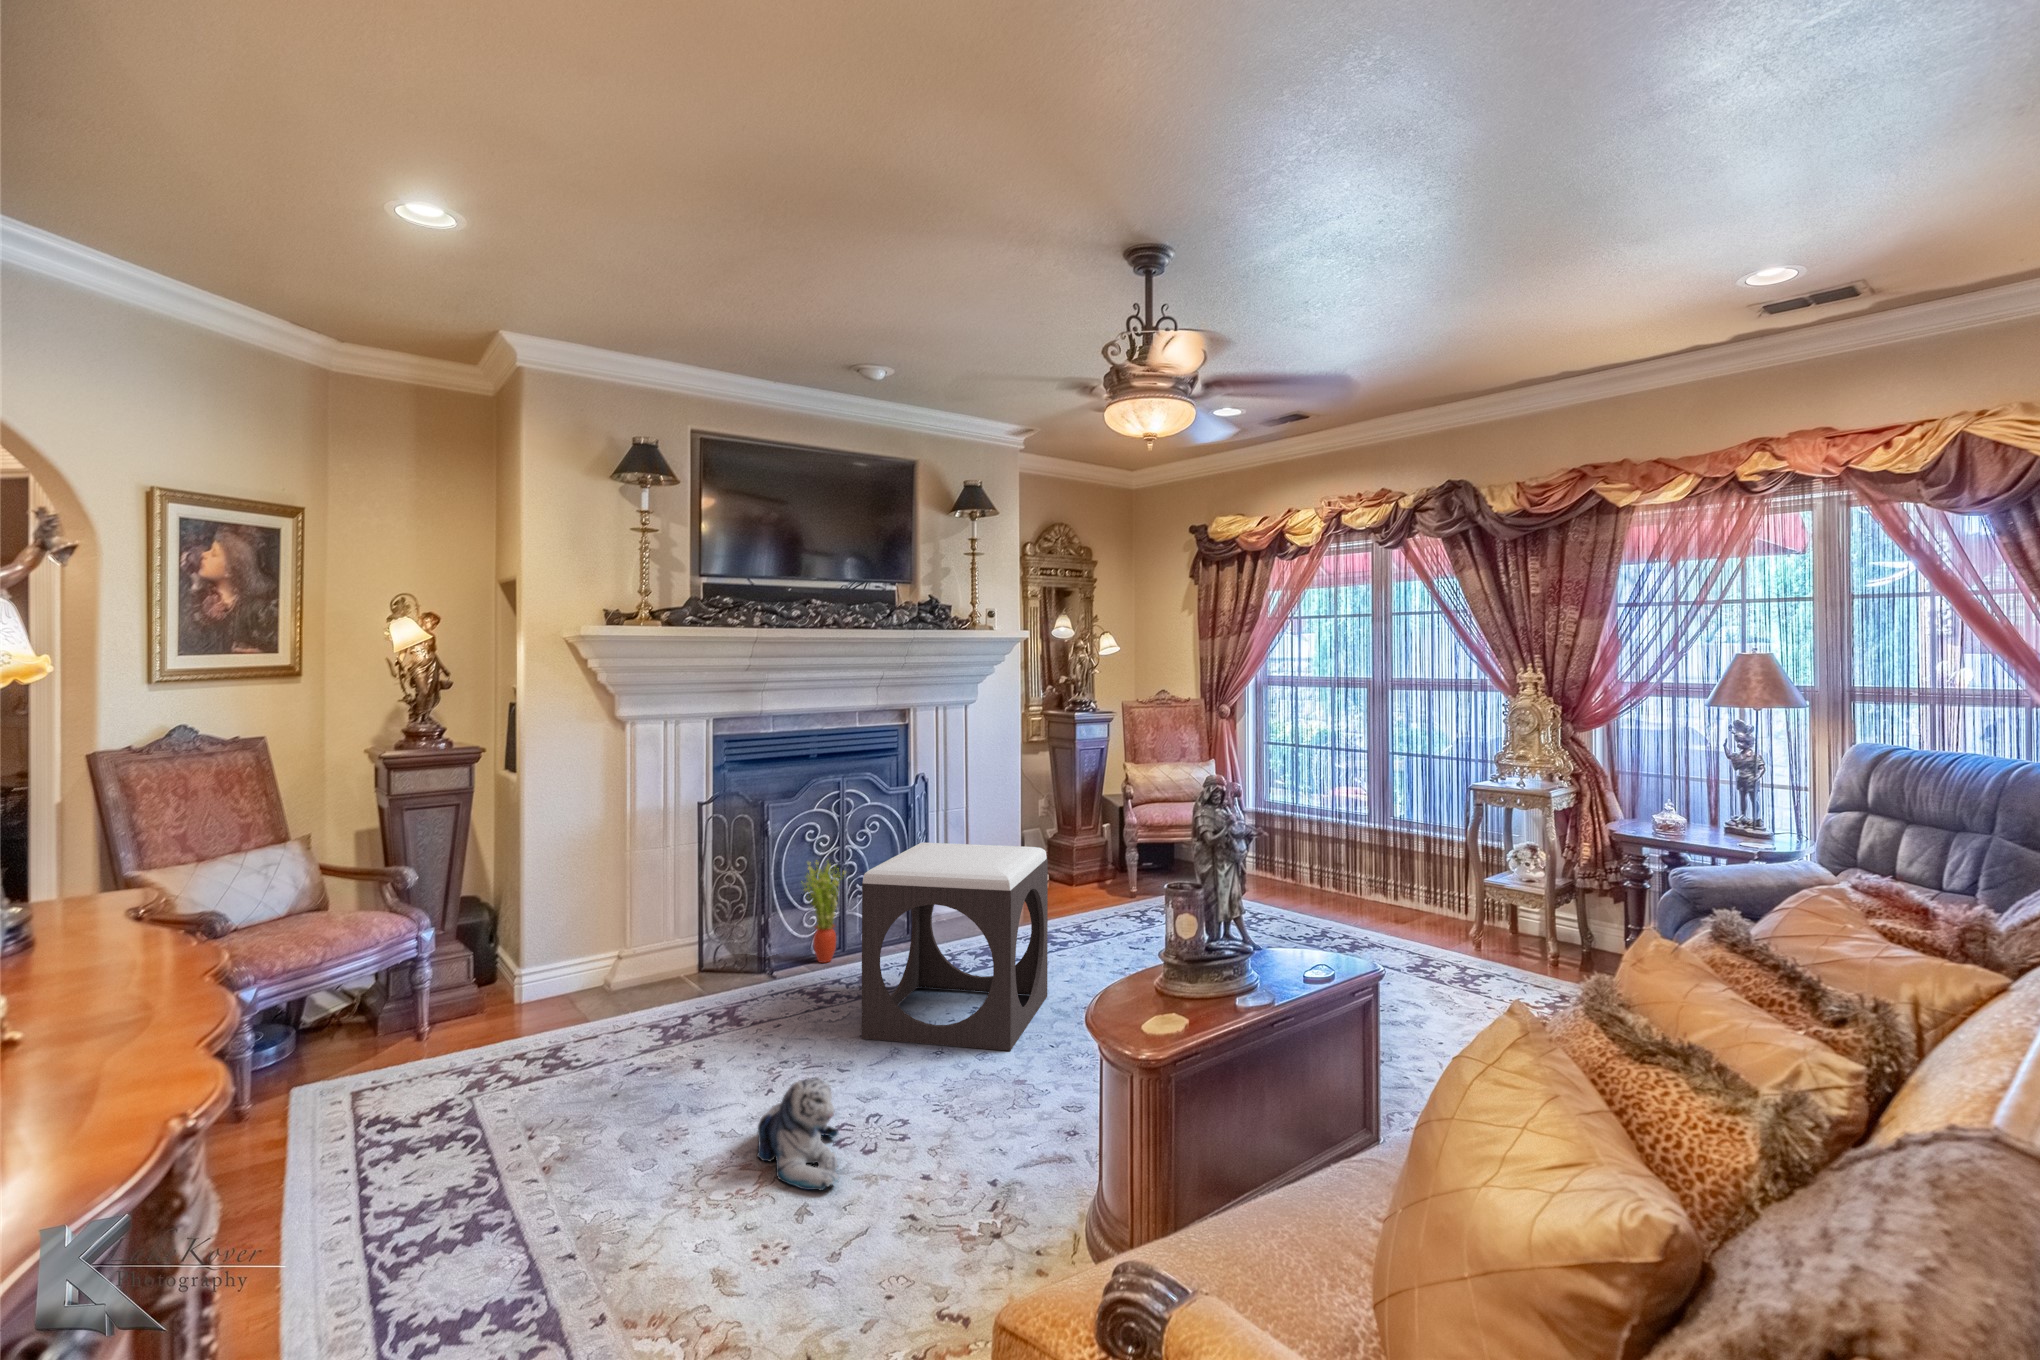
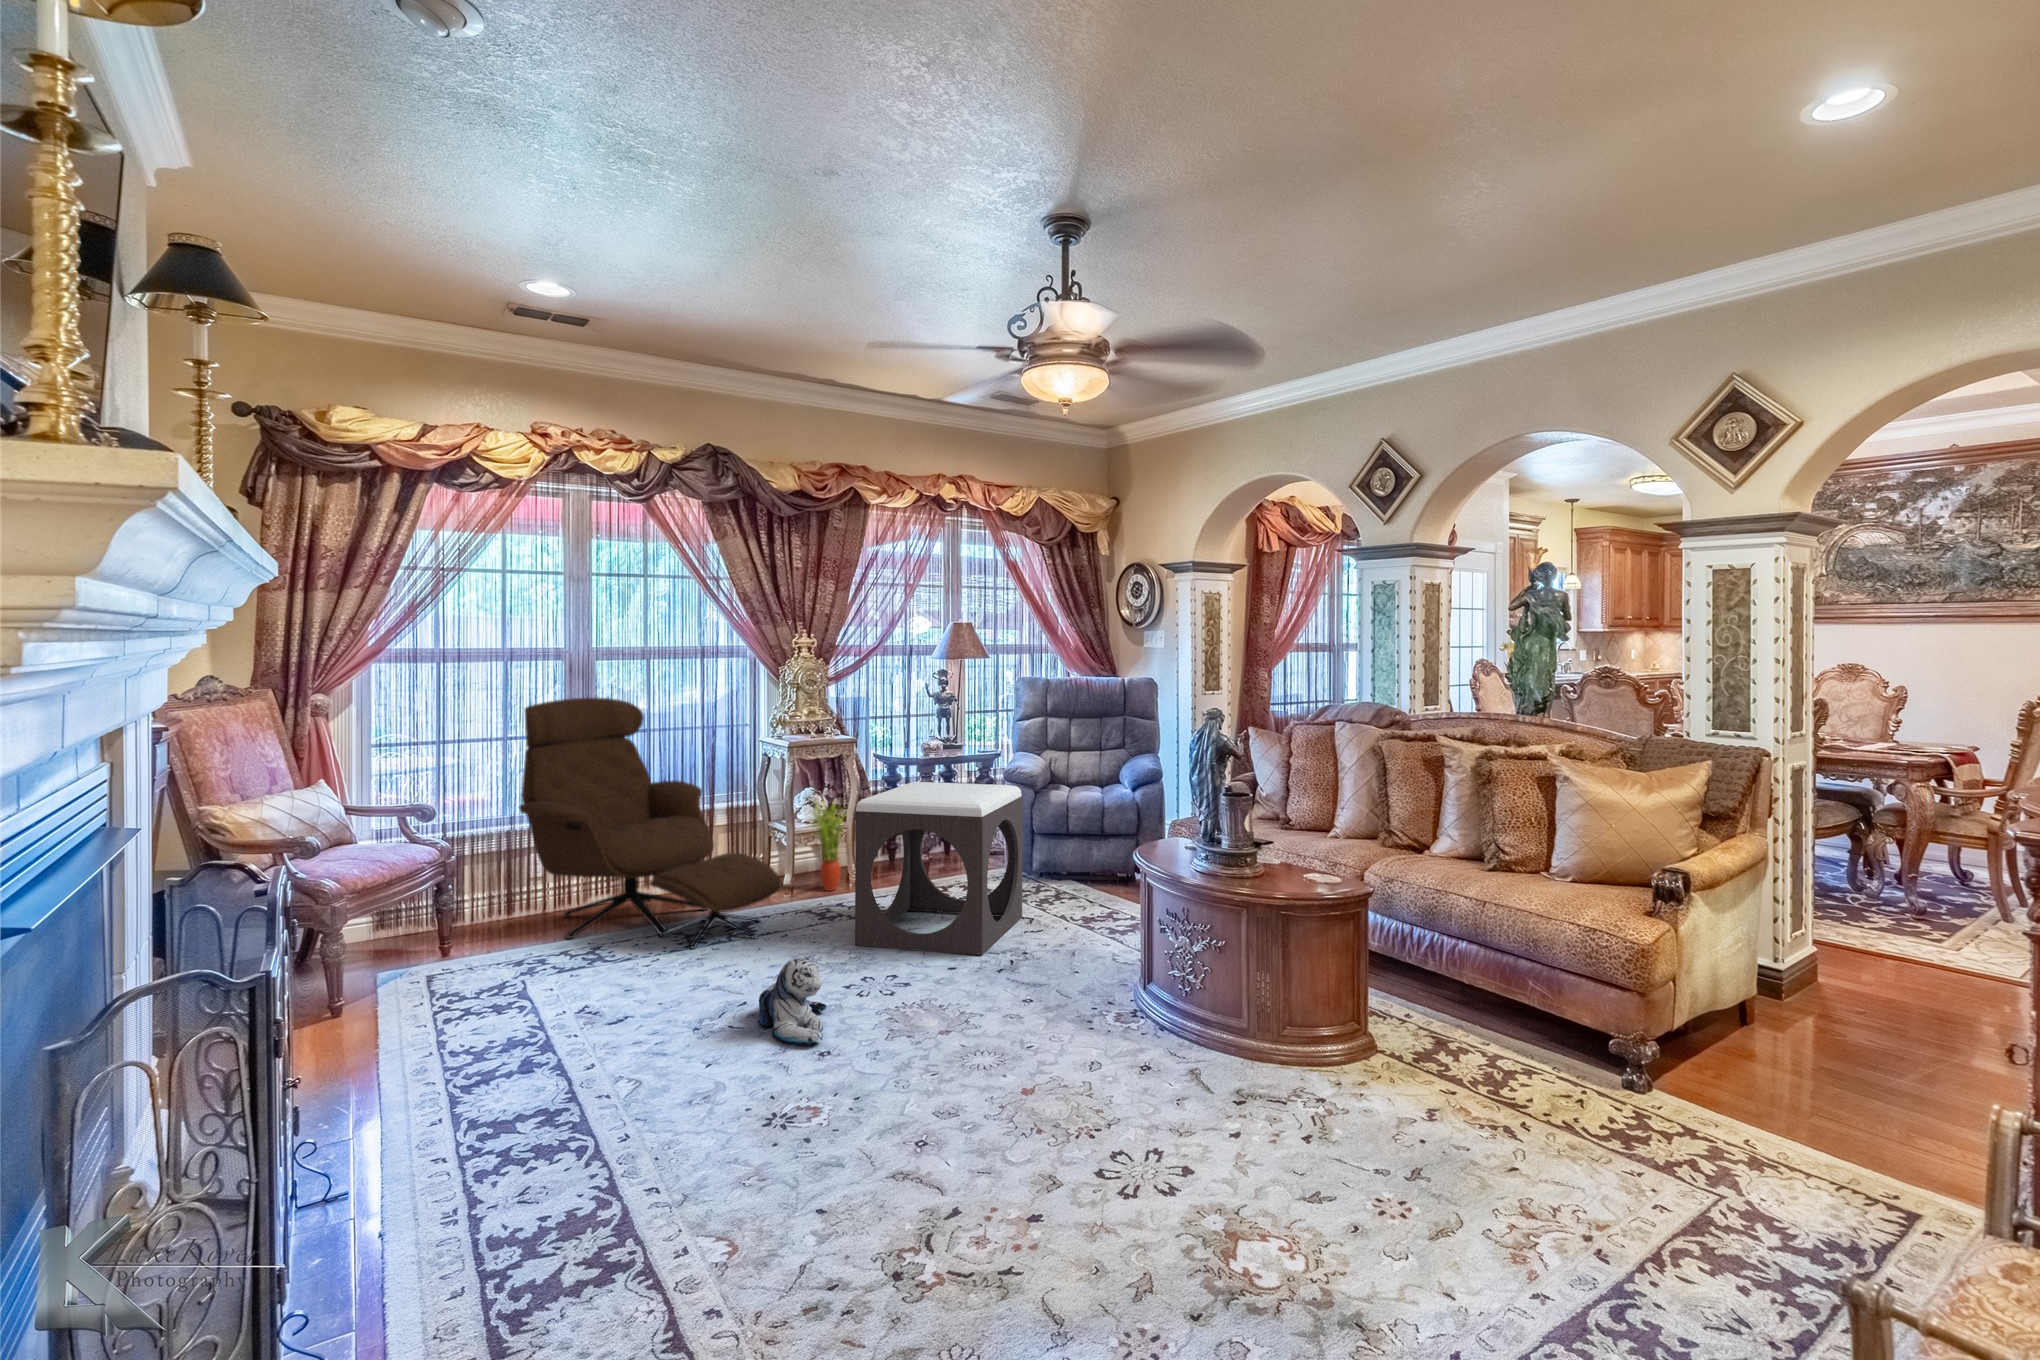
lounge chair: none [466,748,773,1047] -> present [519,698,781,948]

